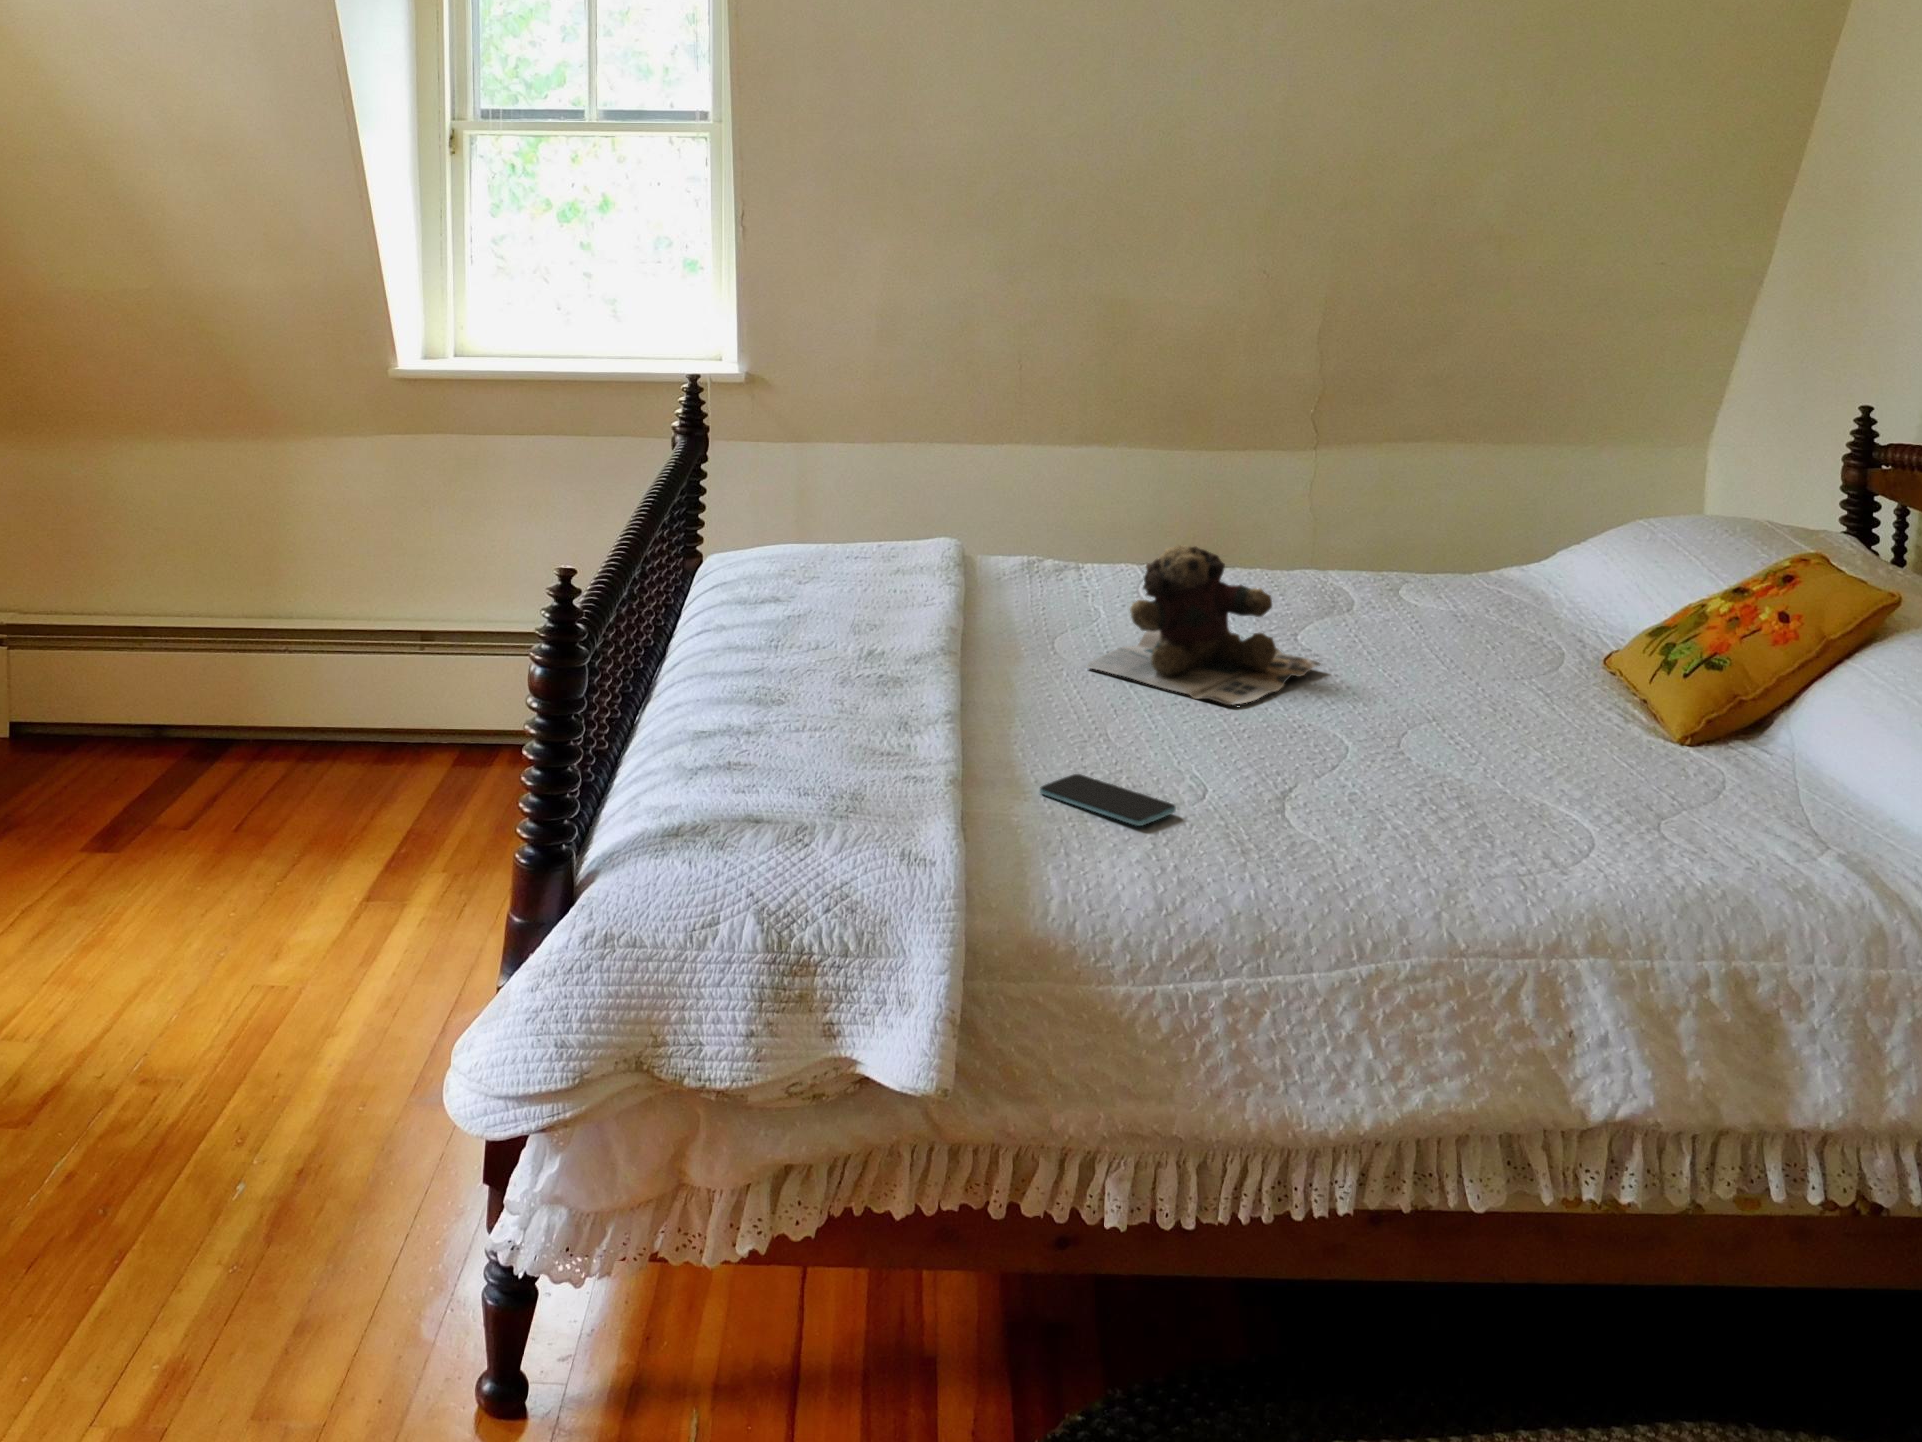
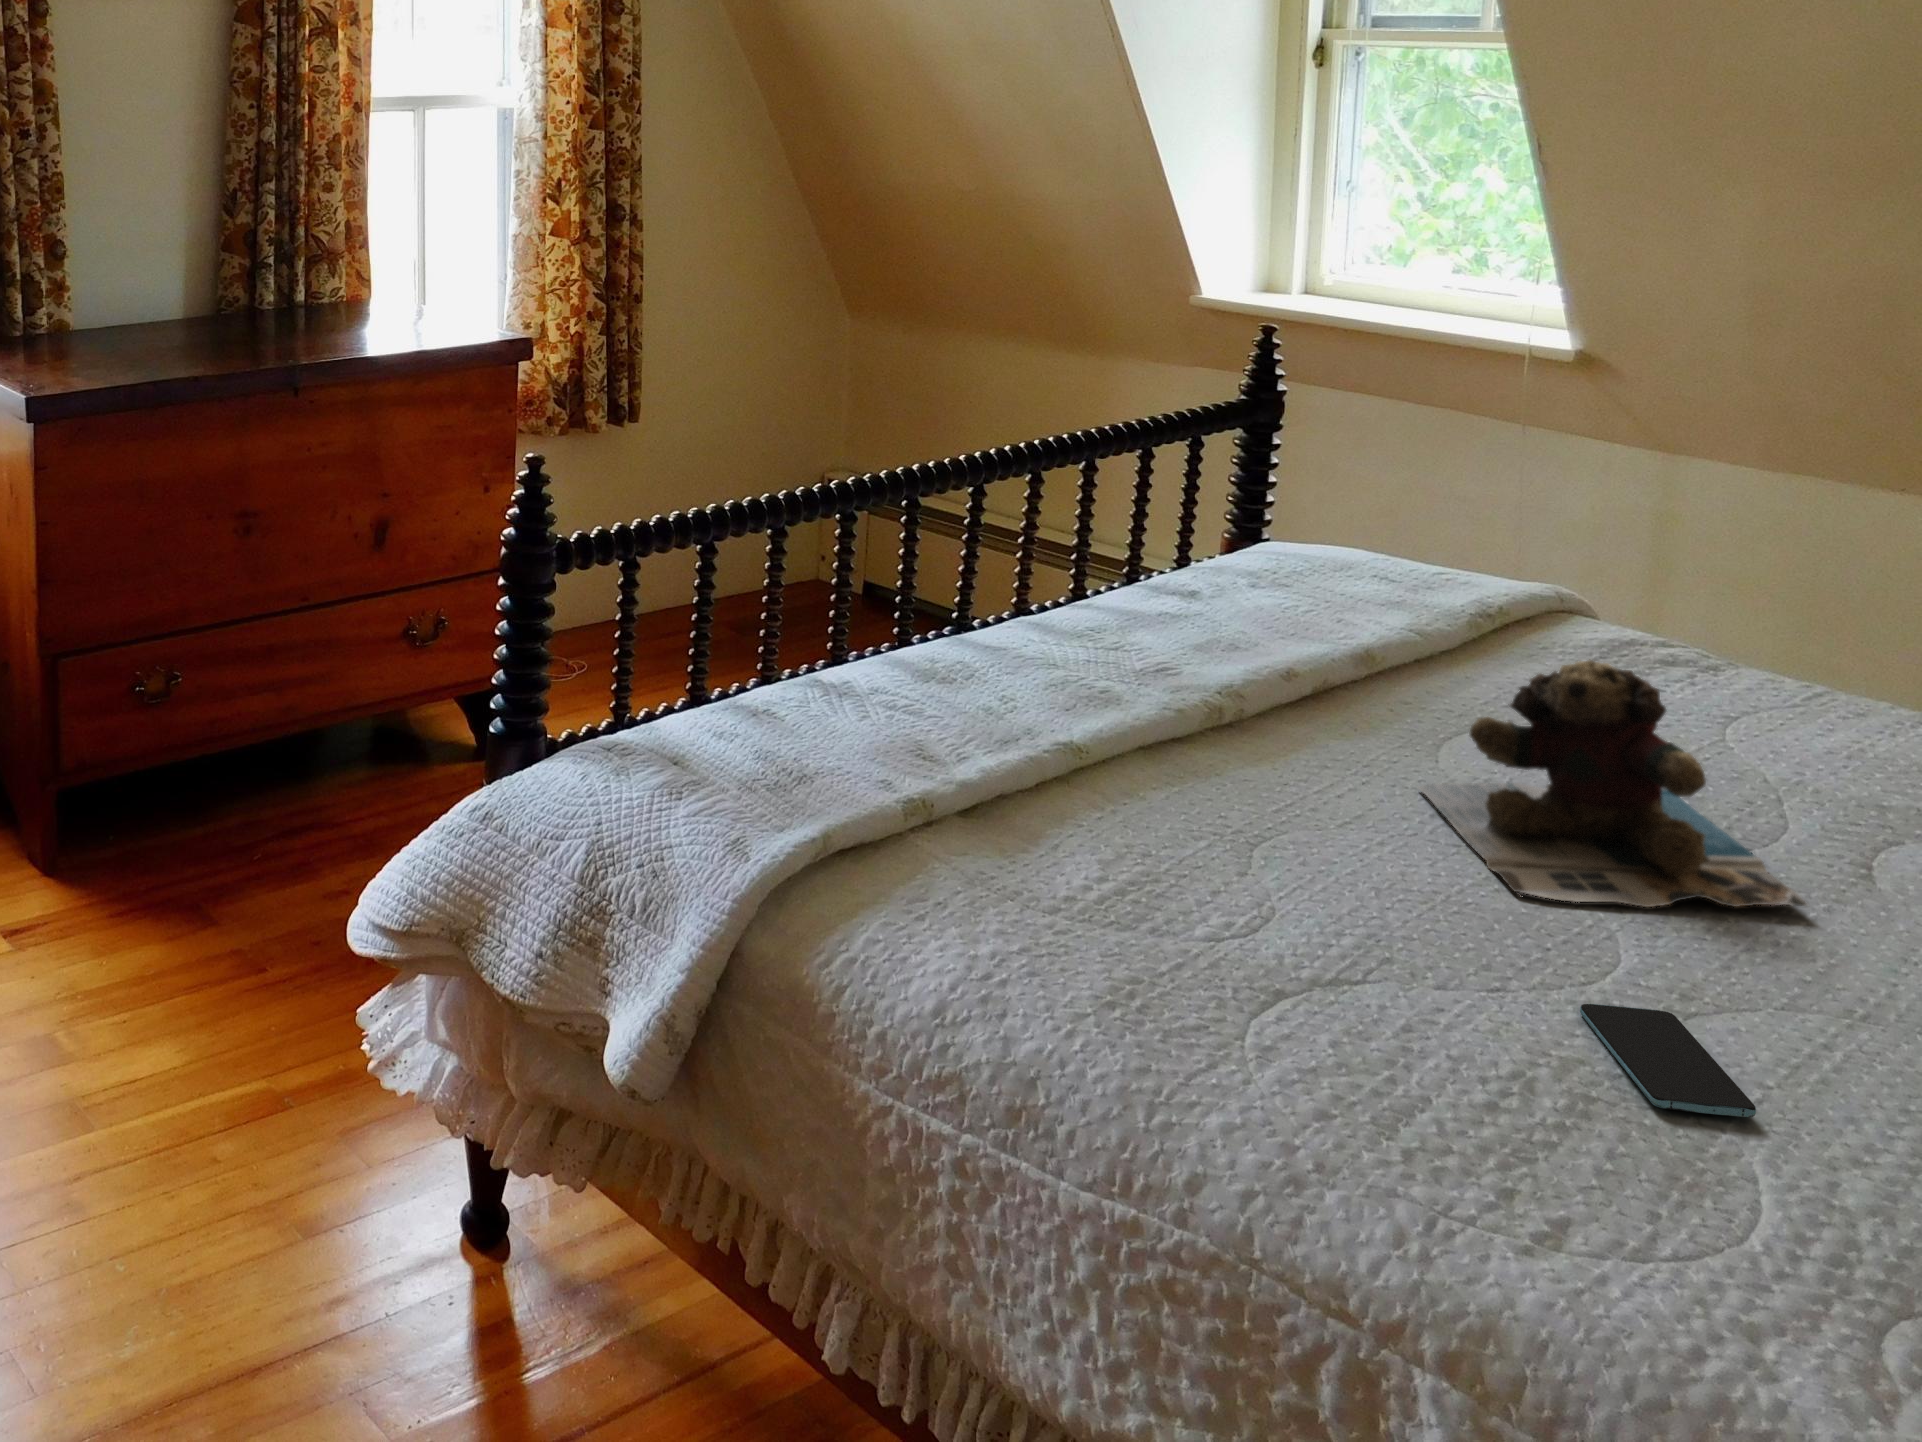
smartphone: present [1040,774,1176,826] -> present [1580,1004,1756,1117]

